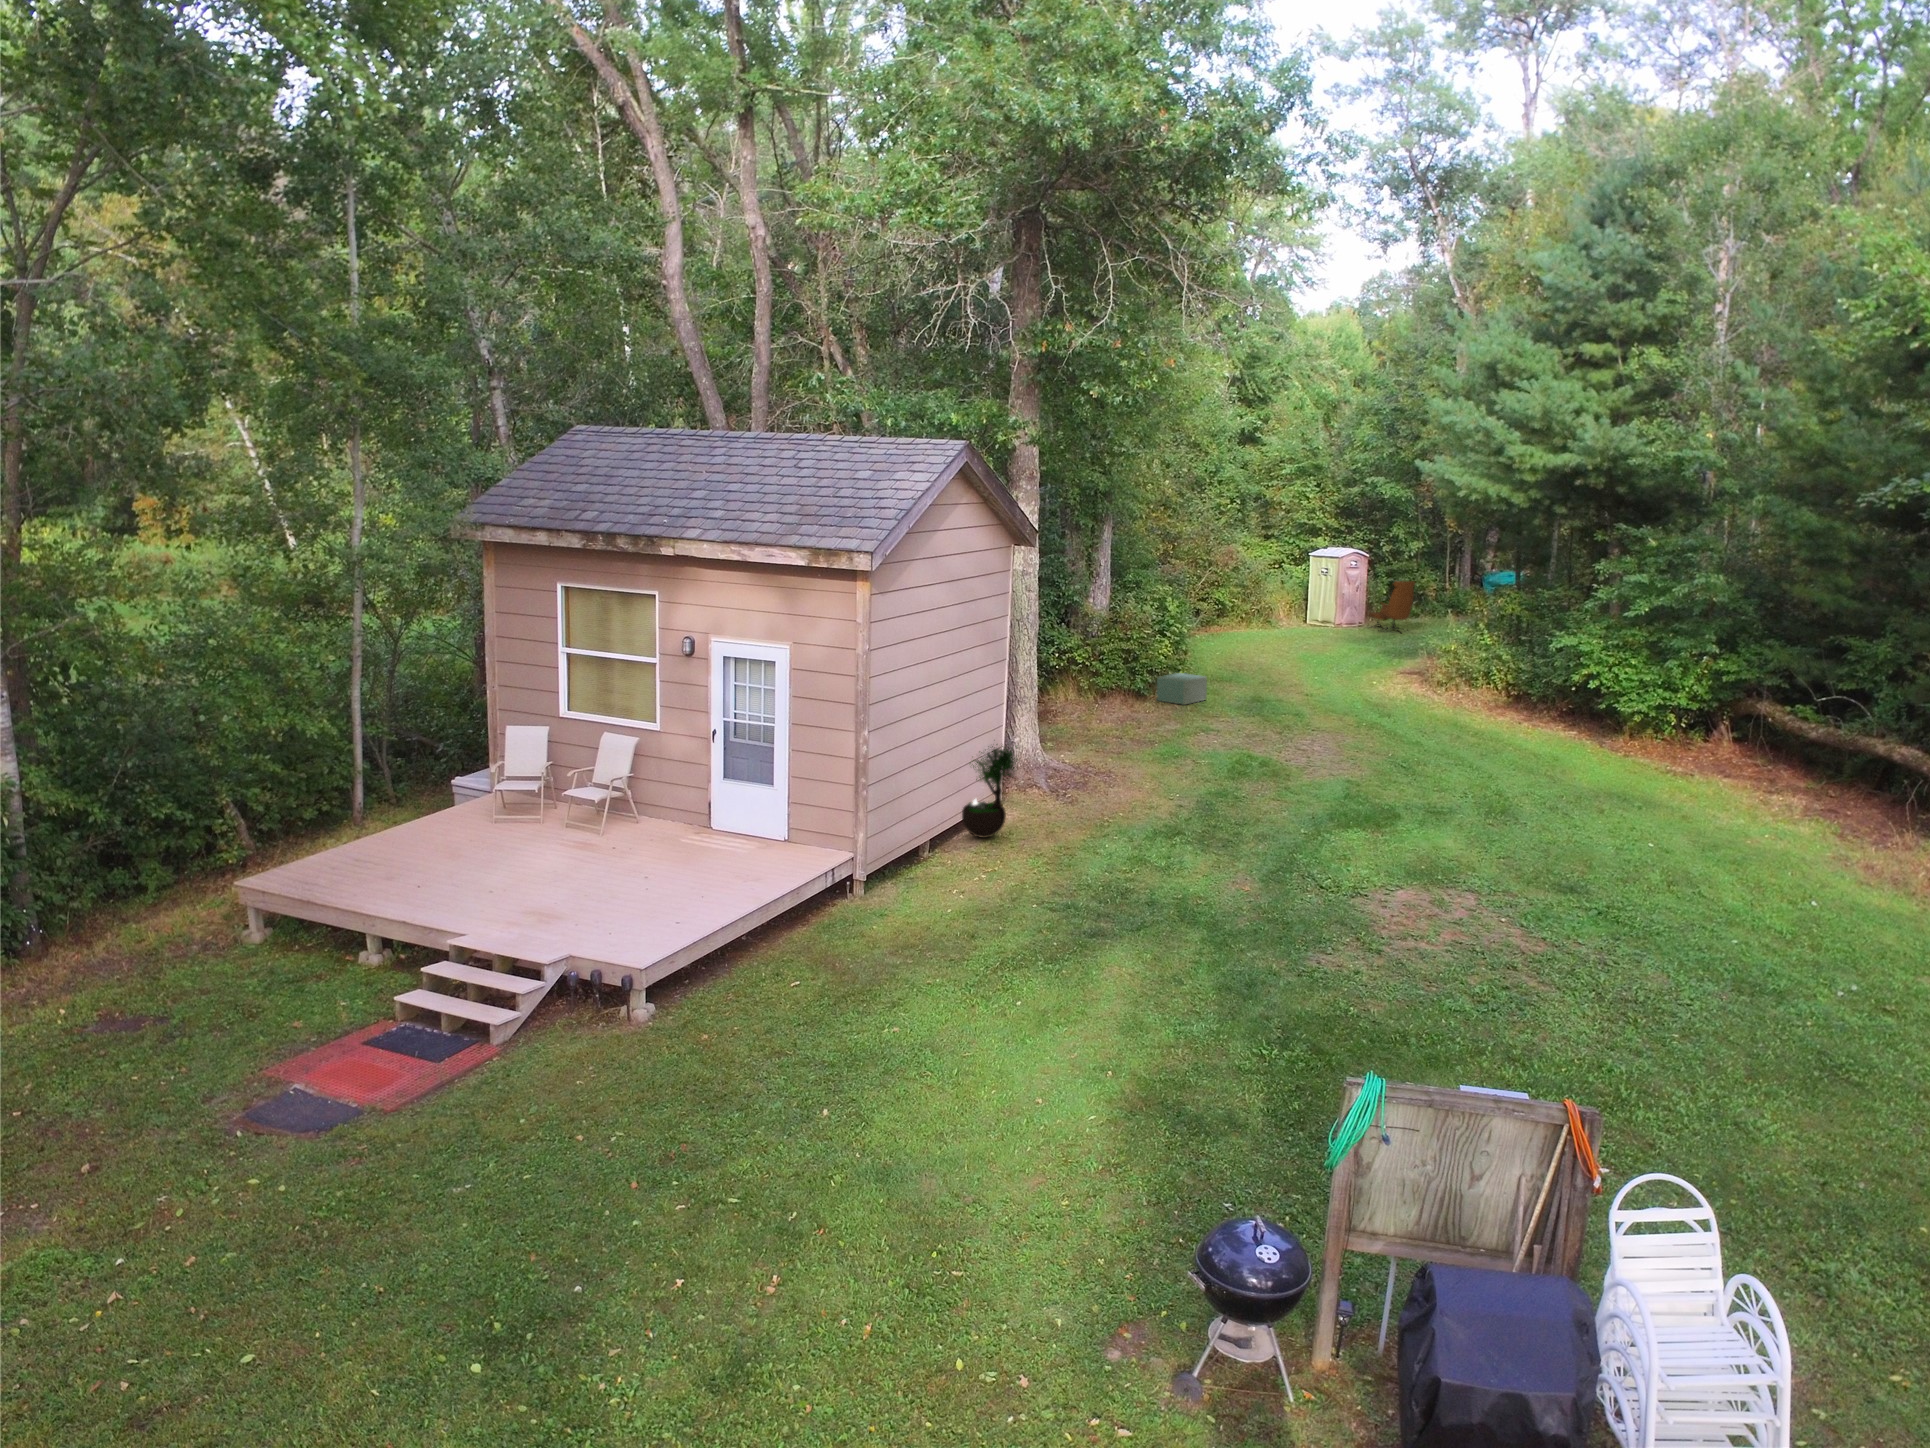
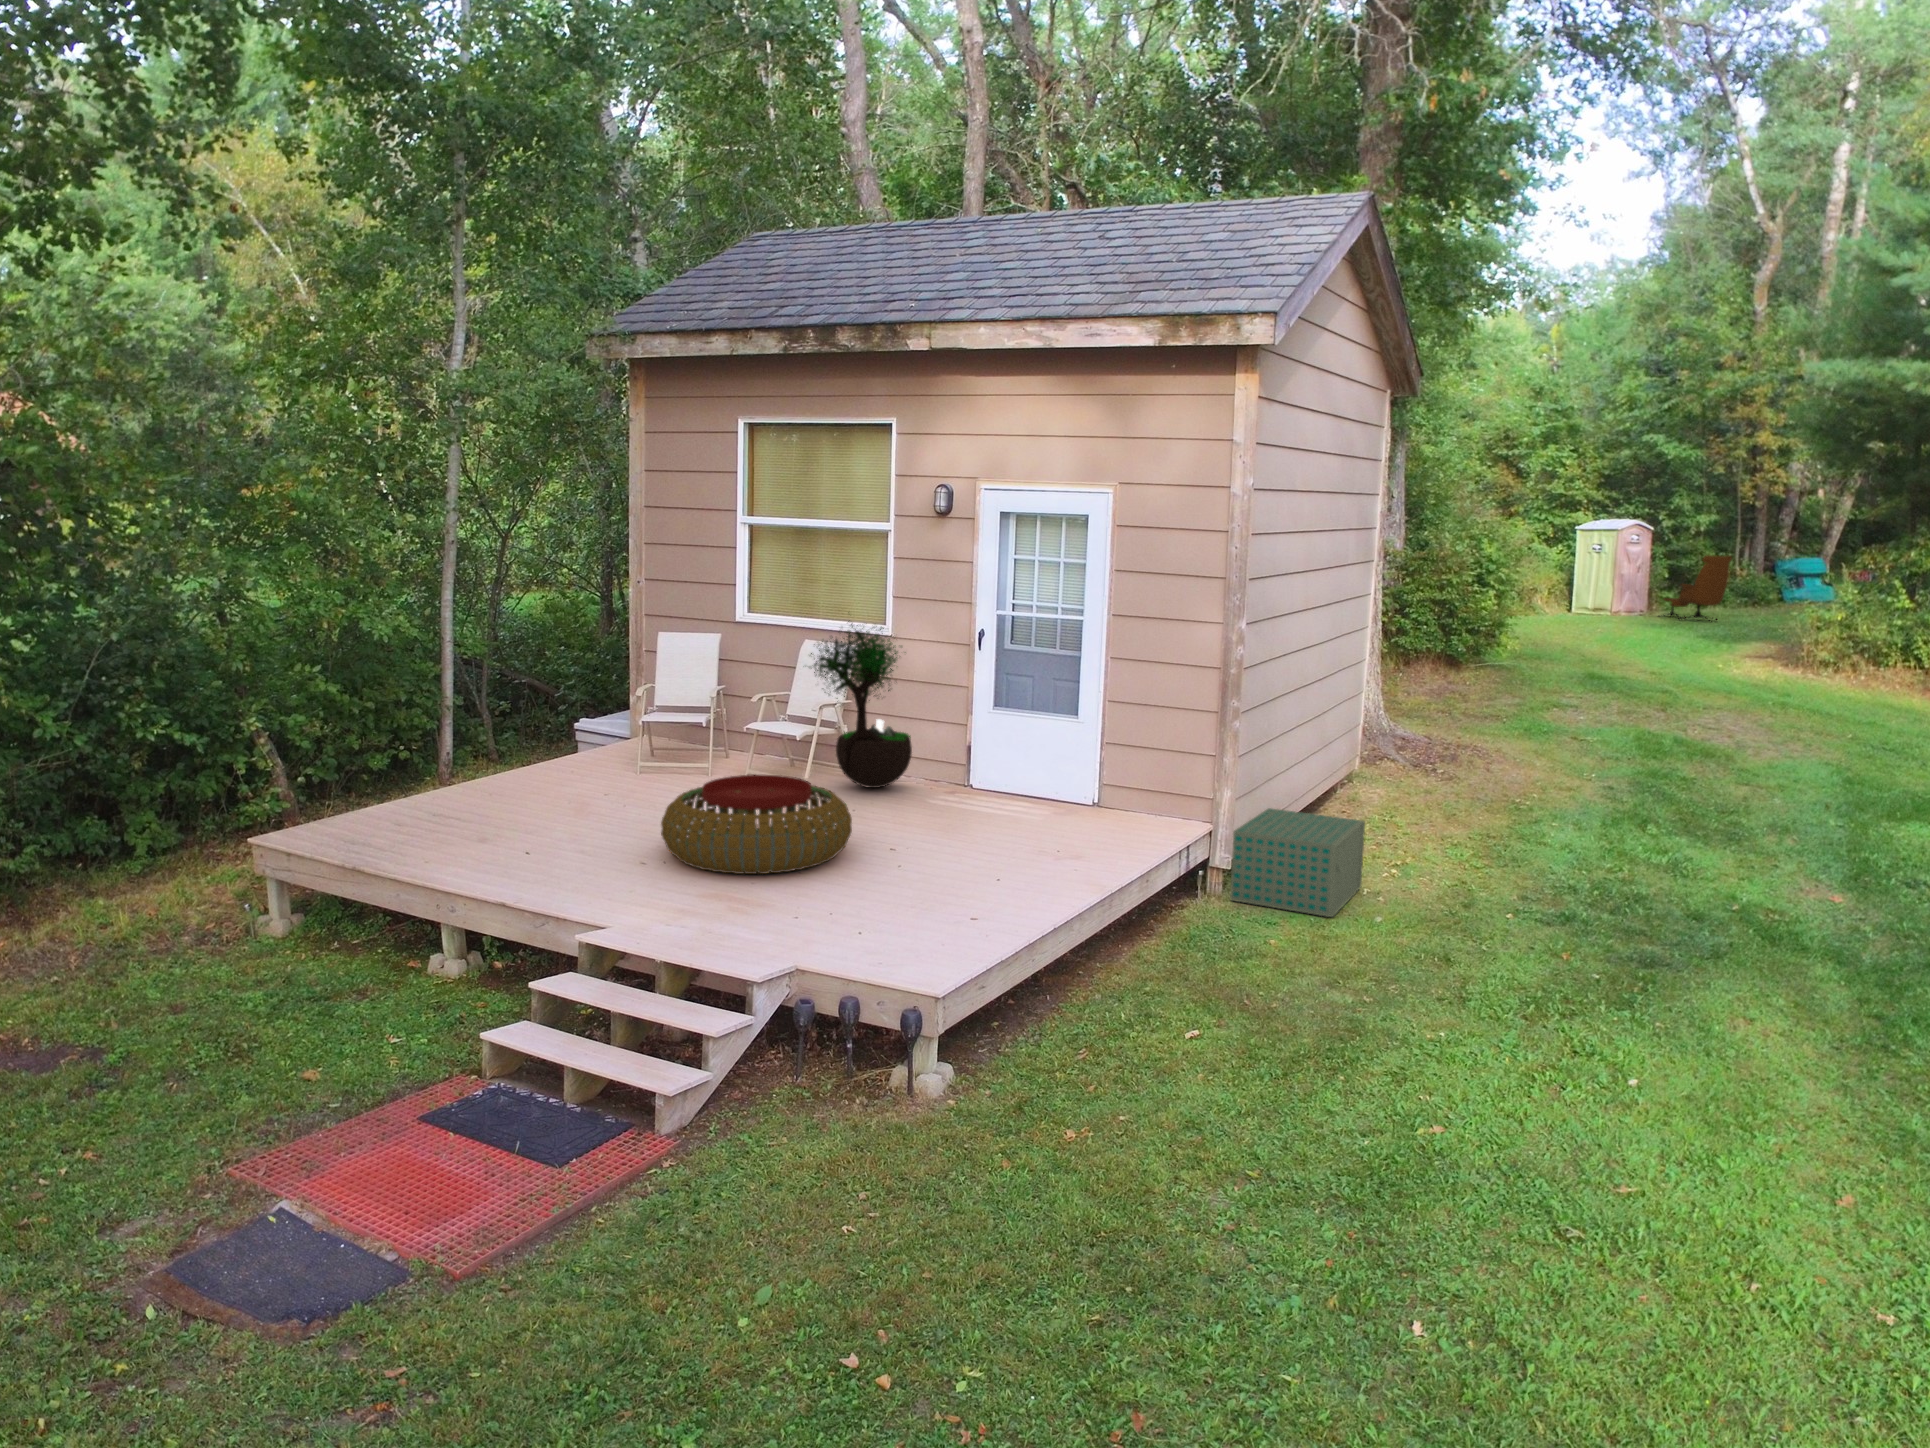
storage box: present [1156,673,1207,705] -> present [1230,808,1365,917]
potted tree: present [962,744,1017,838] -> present [811,621,912,788]
pouf: none [499,835,620,899] -> present [661,775,852,874]

